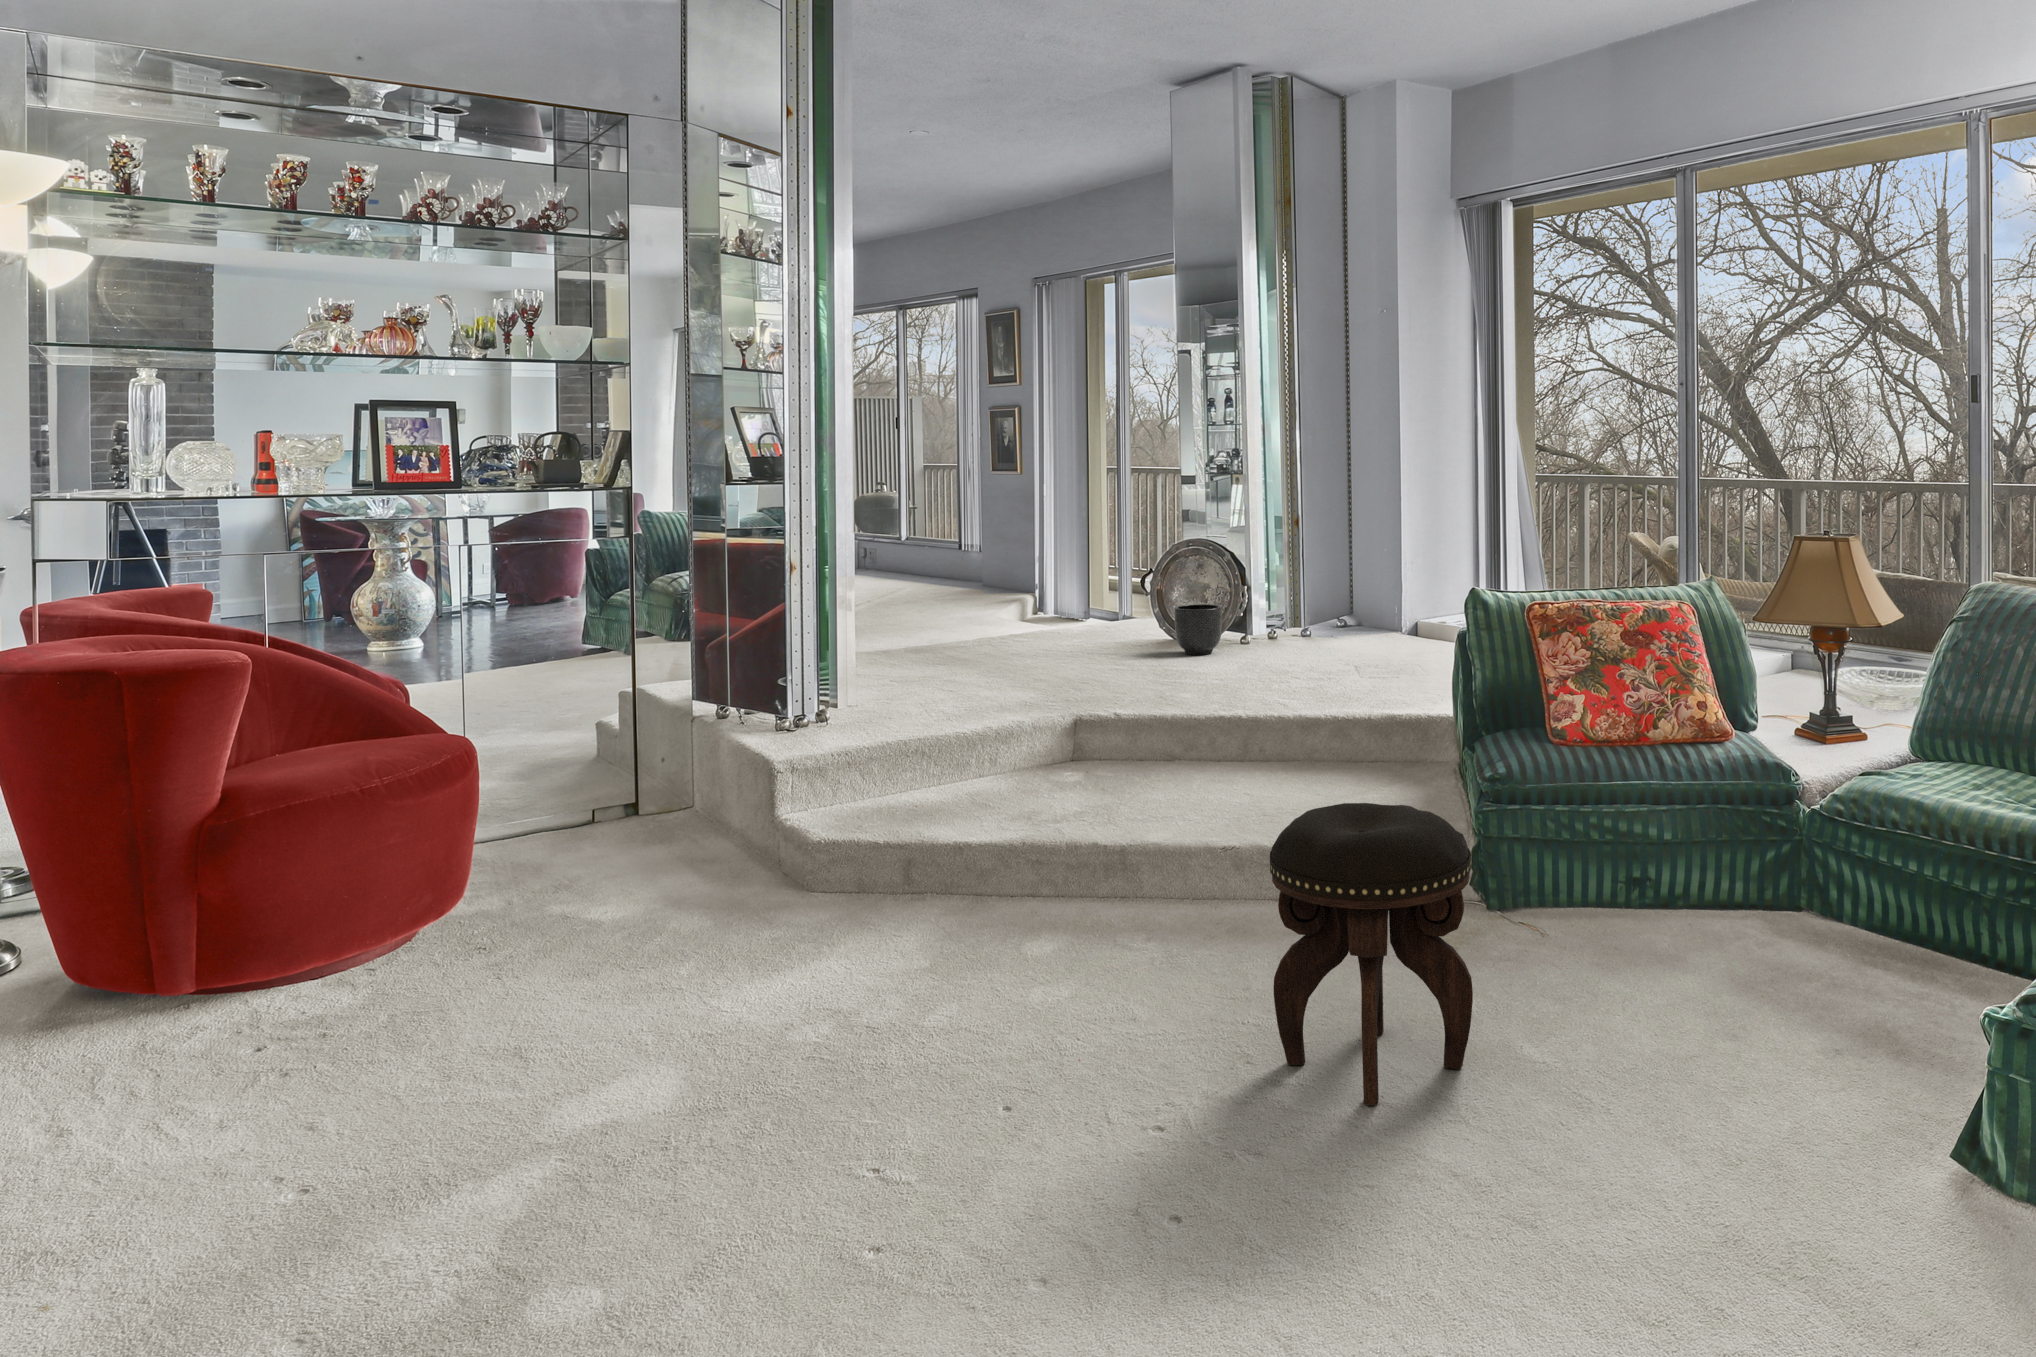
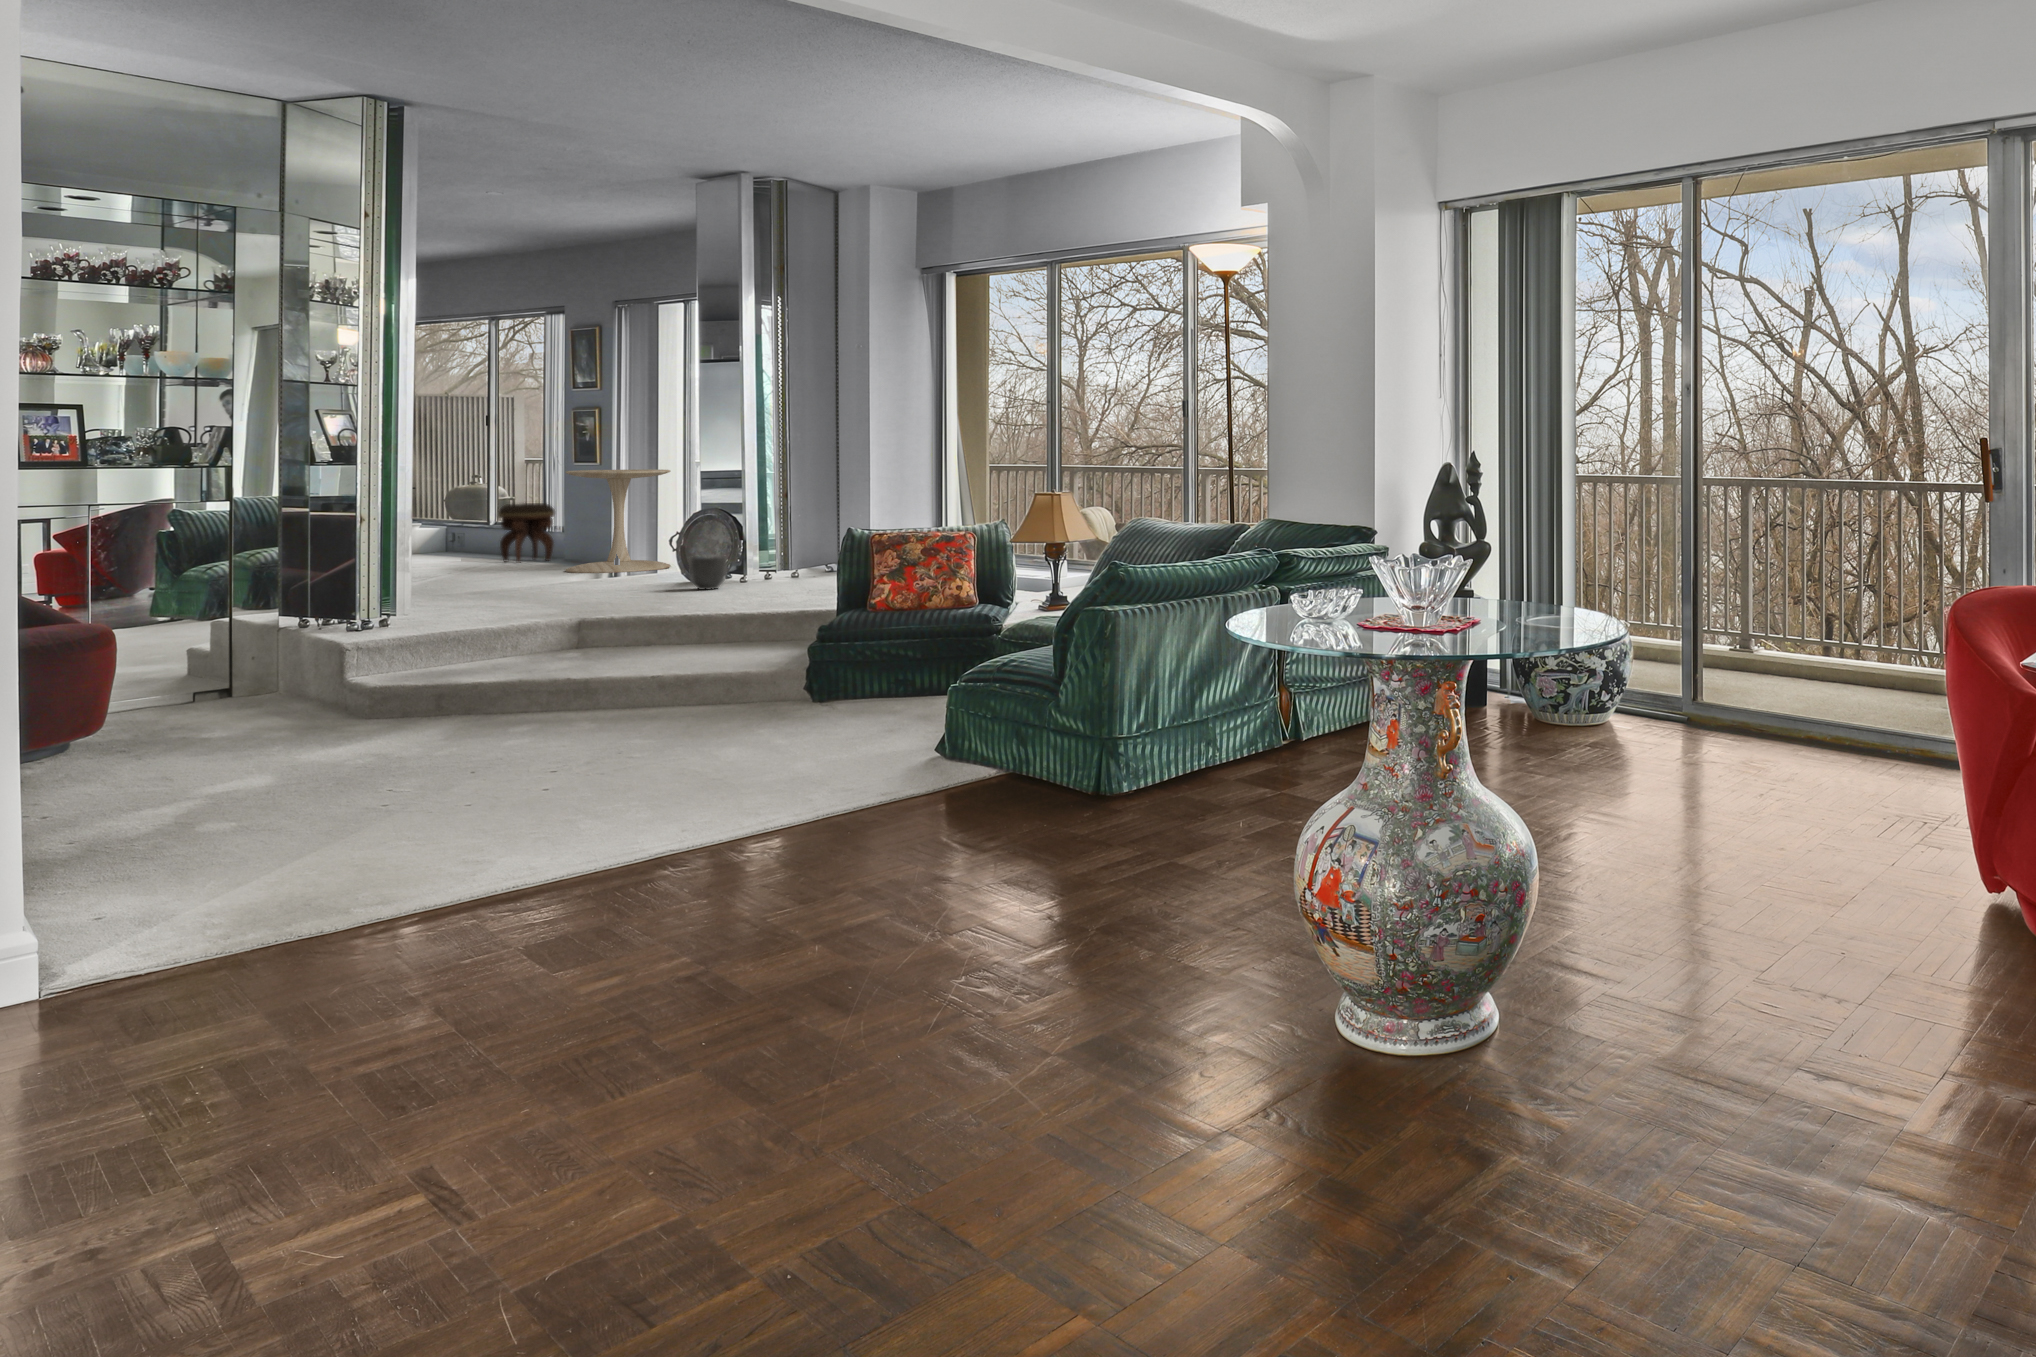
pedestal table: none [997,480,1115,616] -> present [565,469,671,573]
footstool: present [1270,803,1473,1106] -> present [498,503,555,563]

